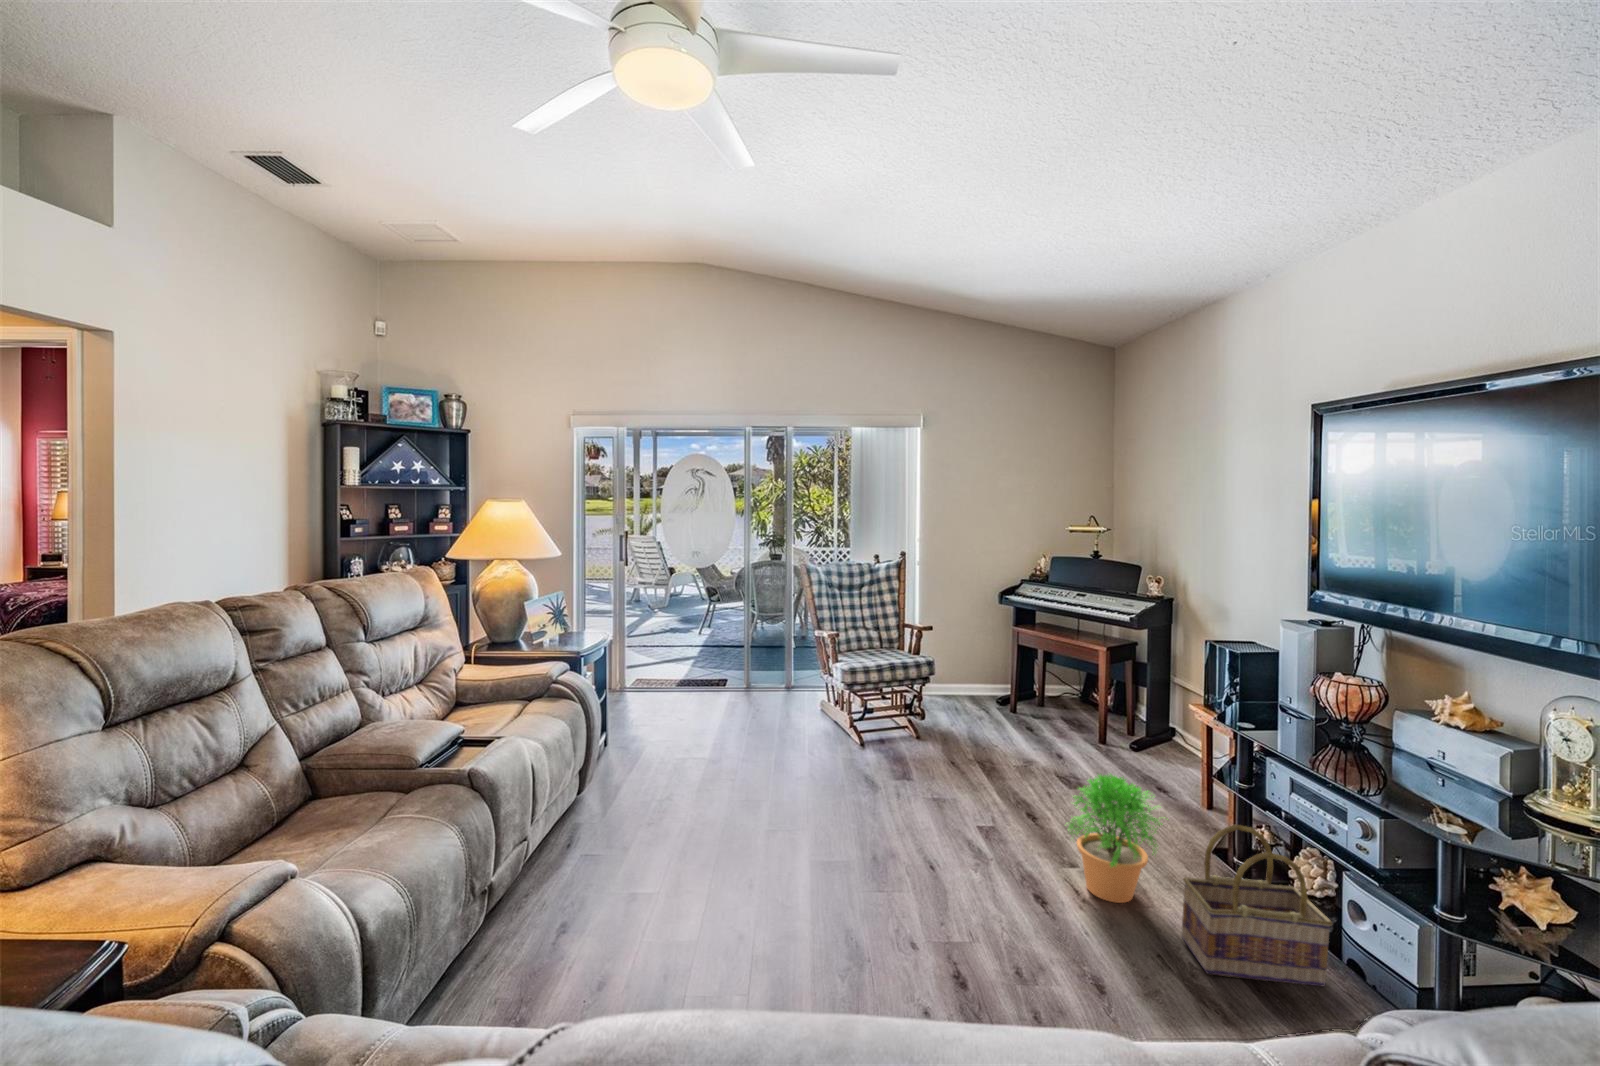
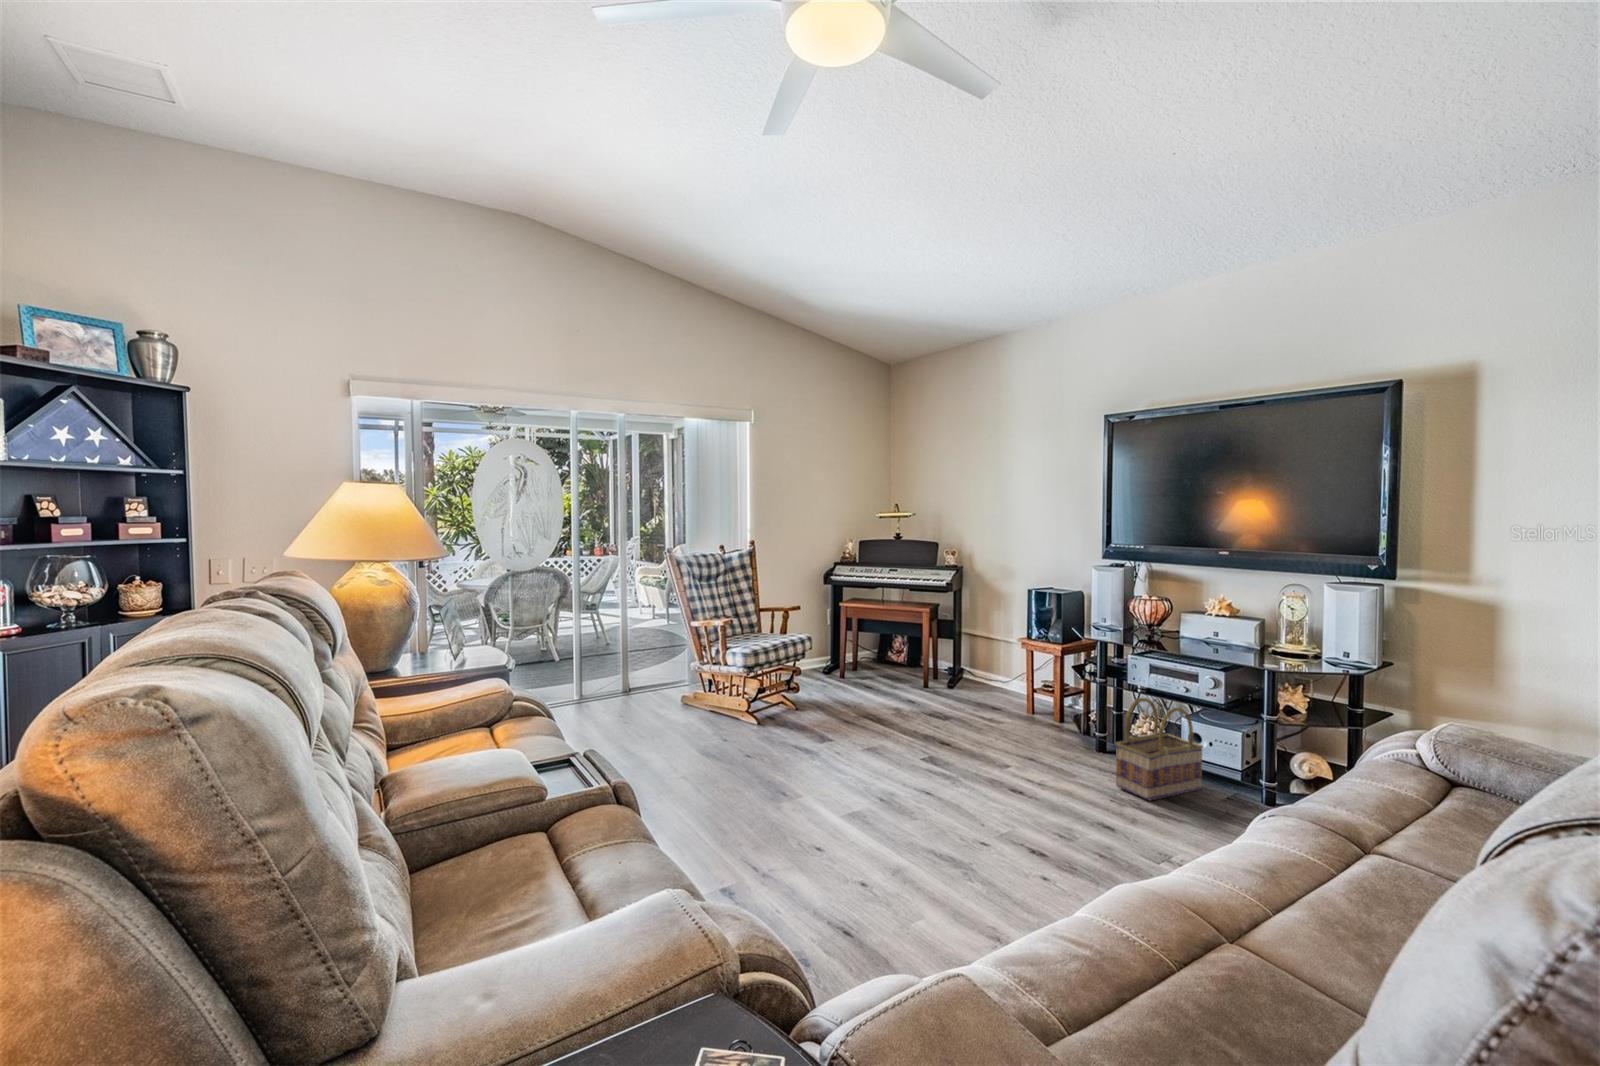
potted plant: present [1068,774,1162,903] -> none [1016,683,1084,779]

